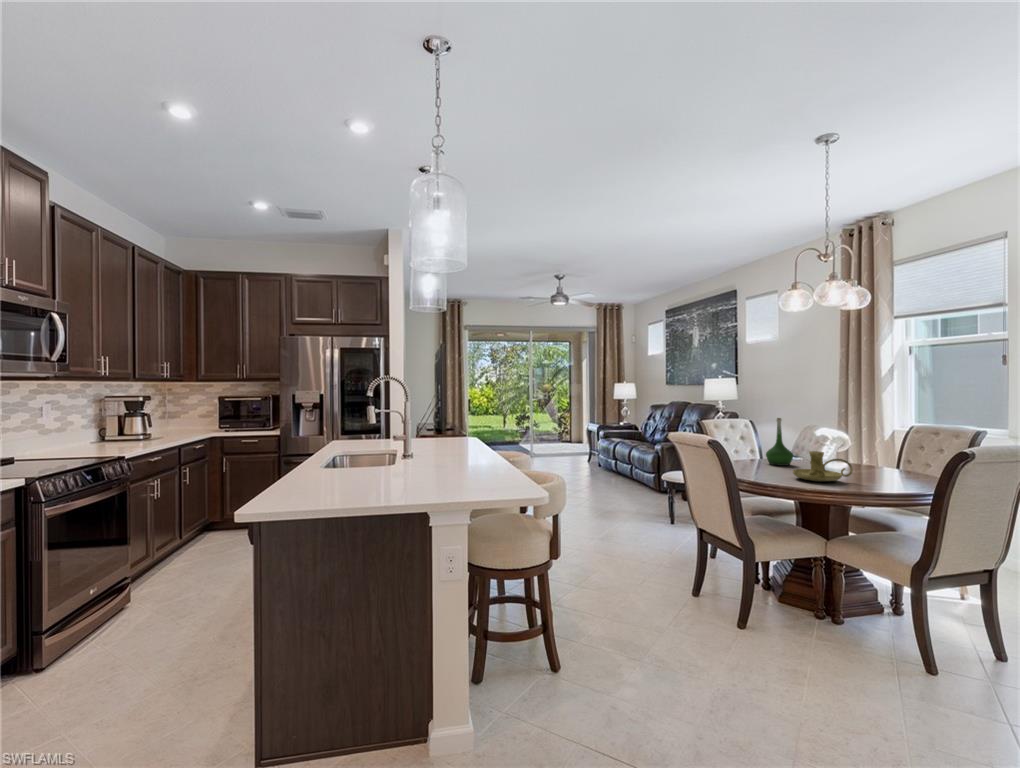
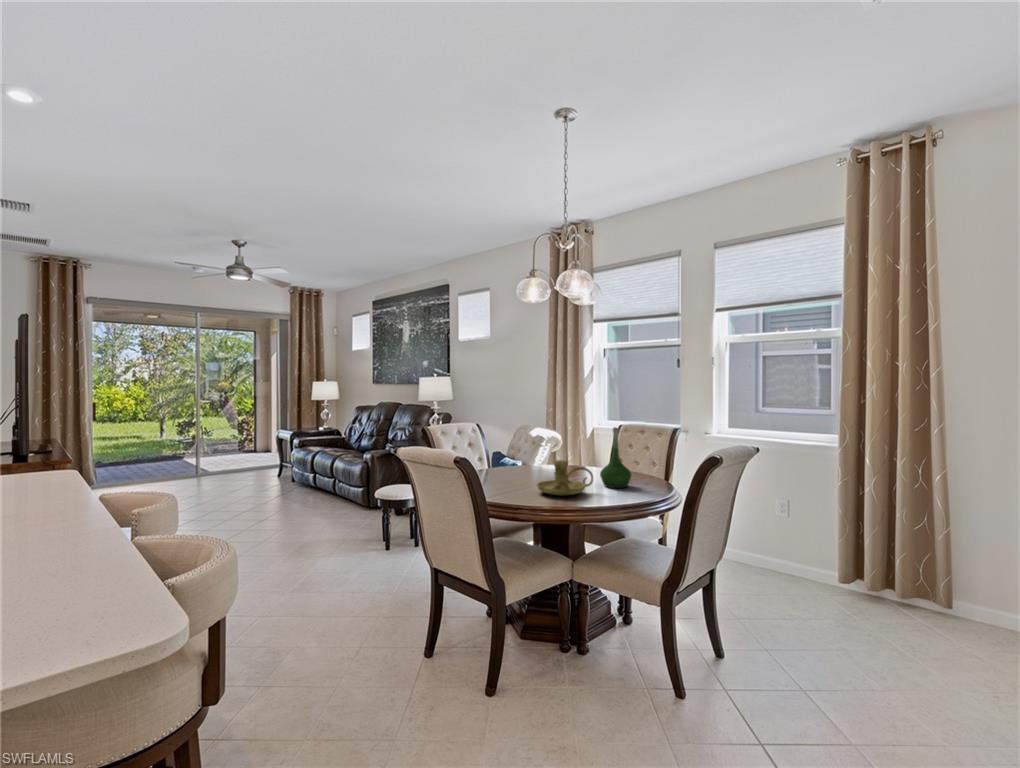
vase: present [766,418,793,466] -> present [600,427,631,488]

